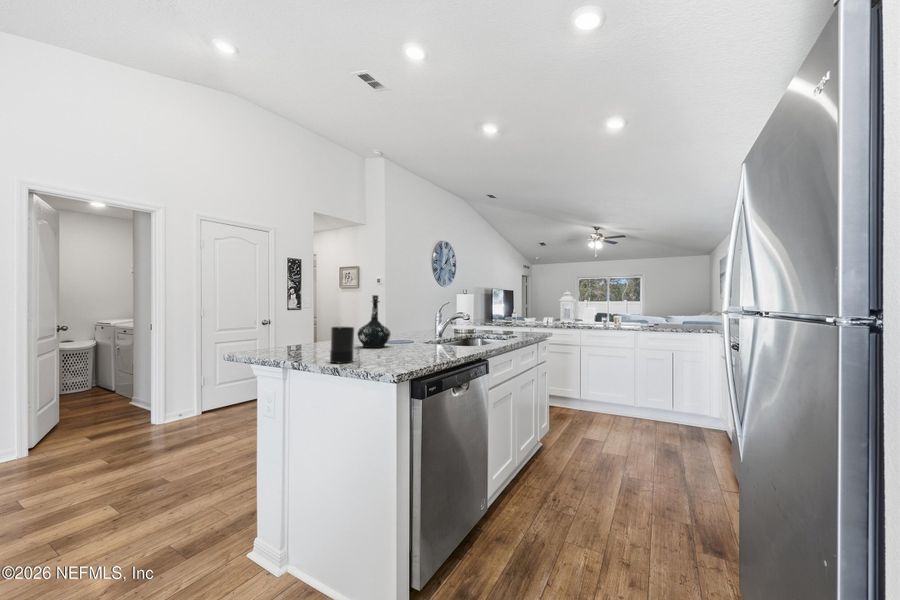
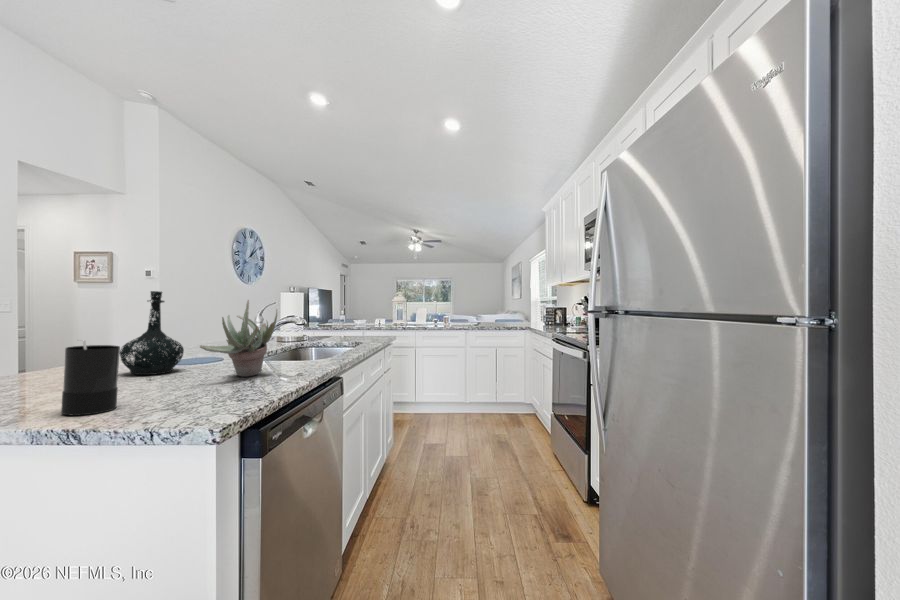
succulent plant: none [395,300,442,352] -> present [200,300,277,377]

